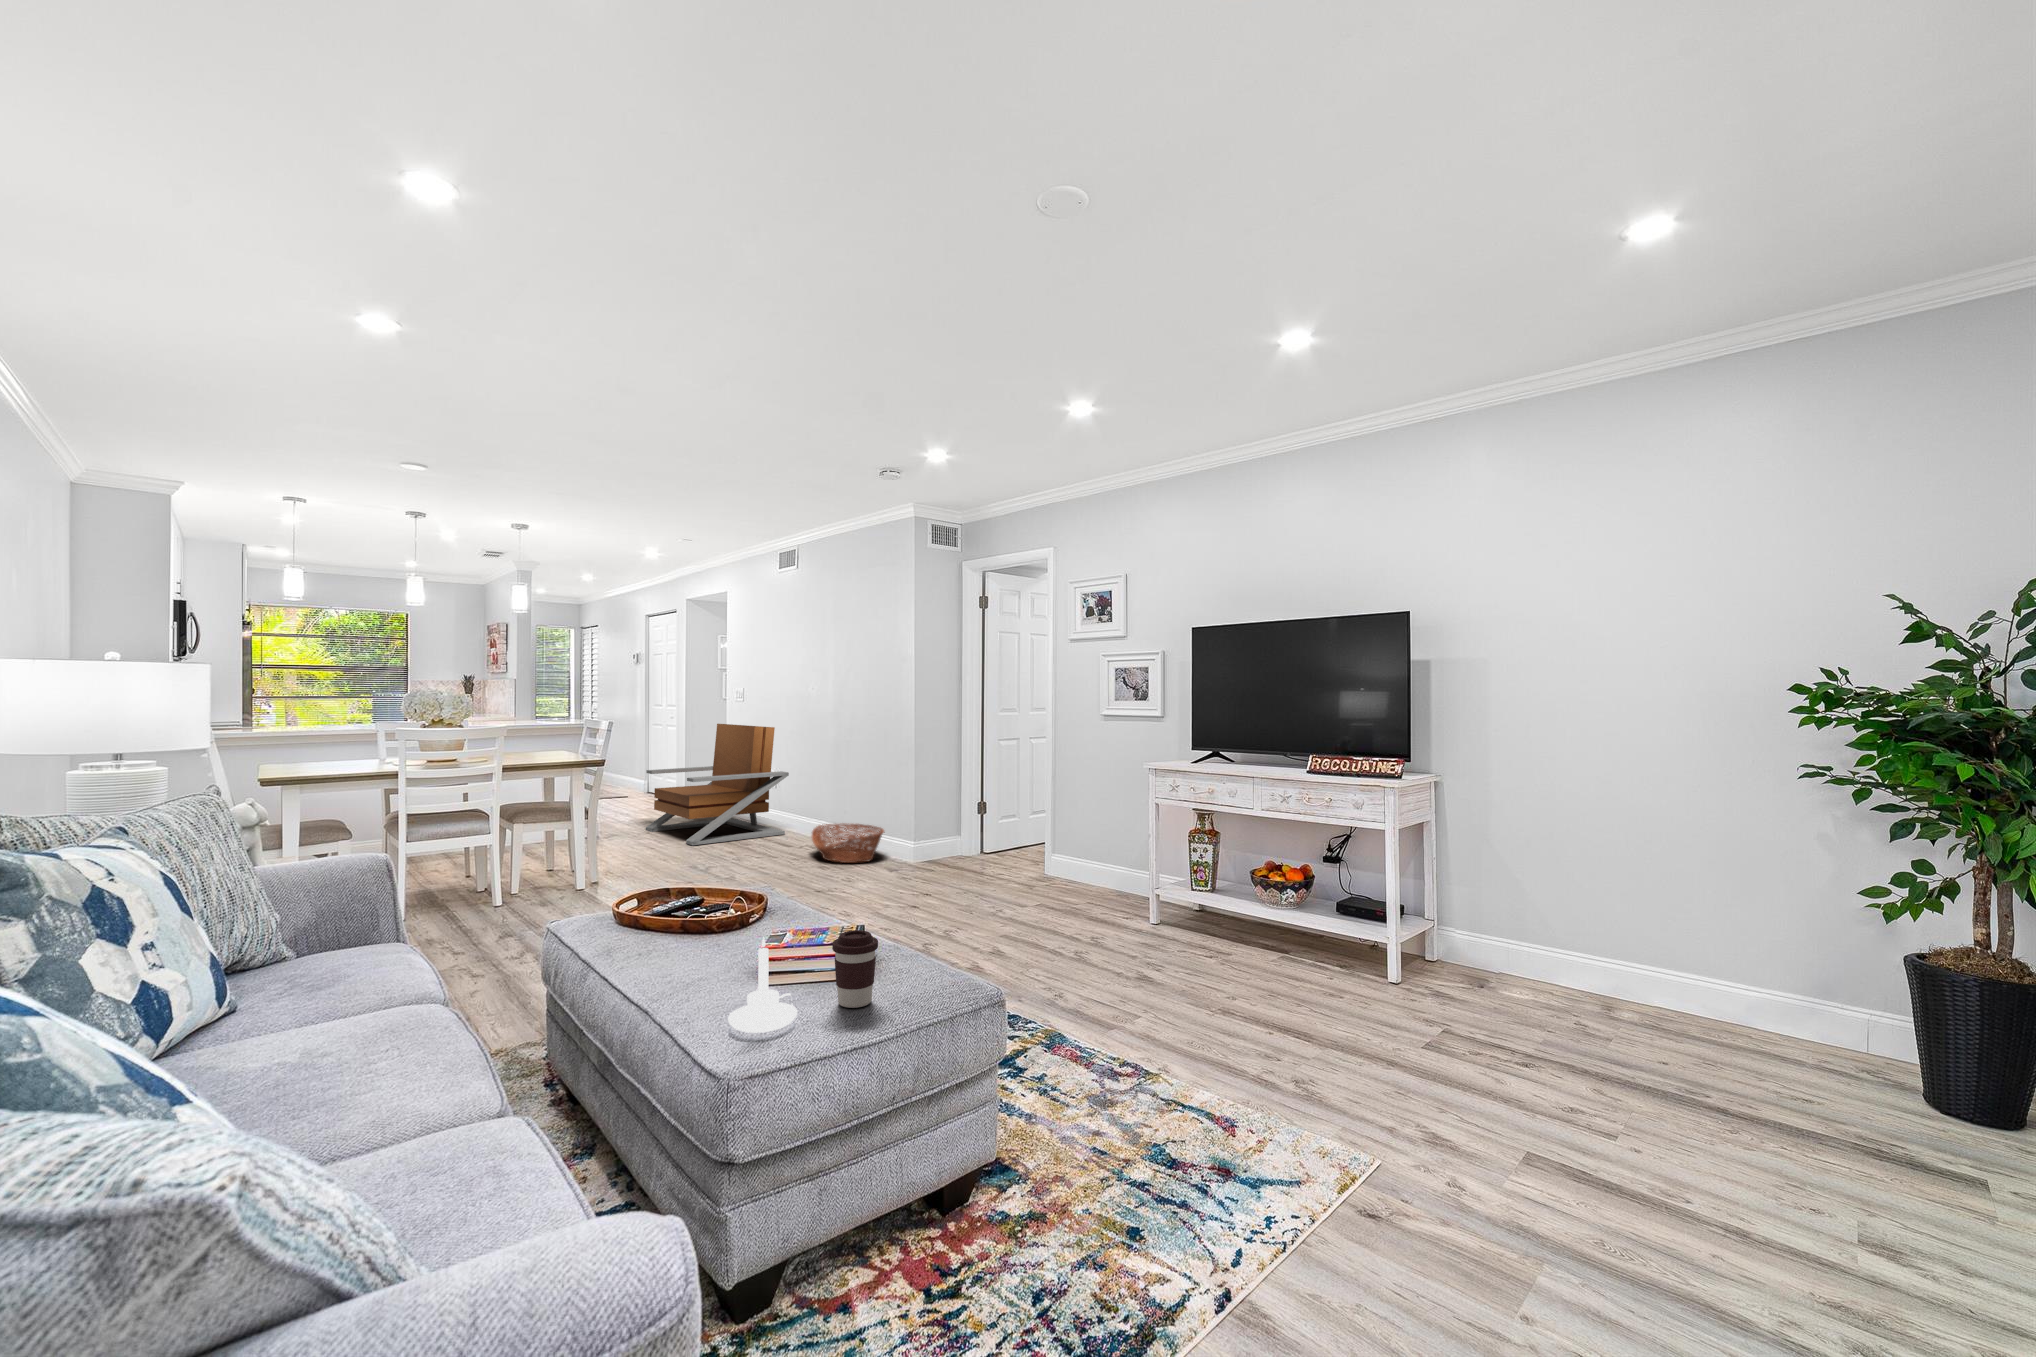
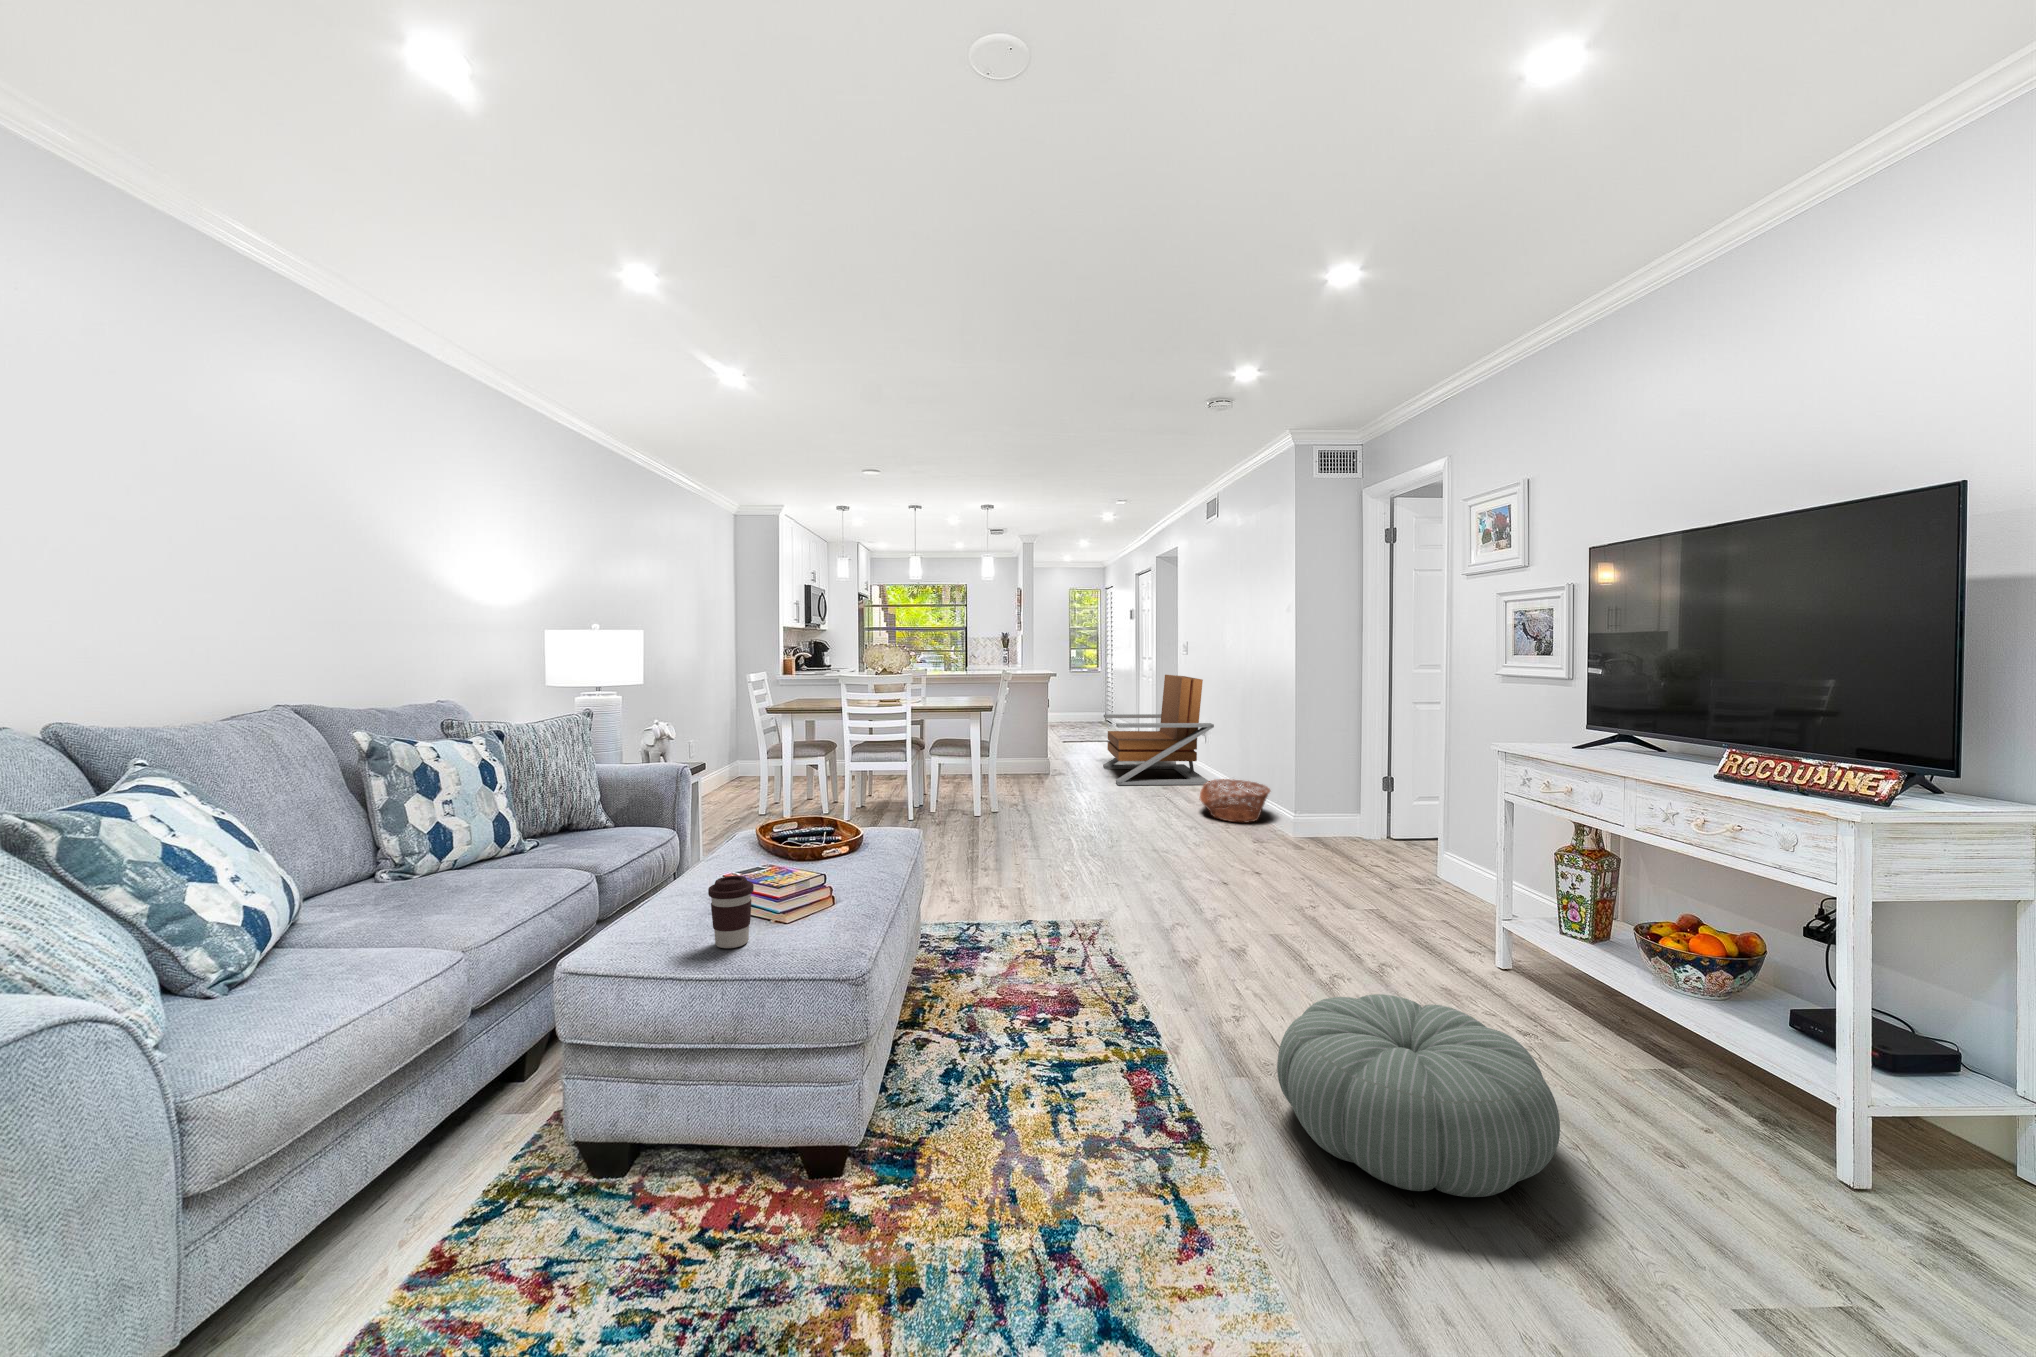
candle holder: present [728,937,797,1033] -> none [619,864,683,947]
pouf: none [1154,941,1330,1055] -> present [1277,994,1560,1197]

